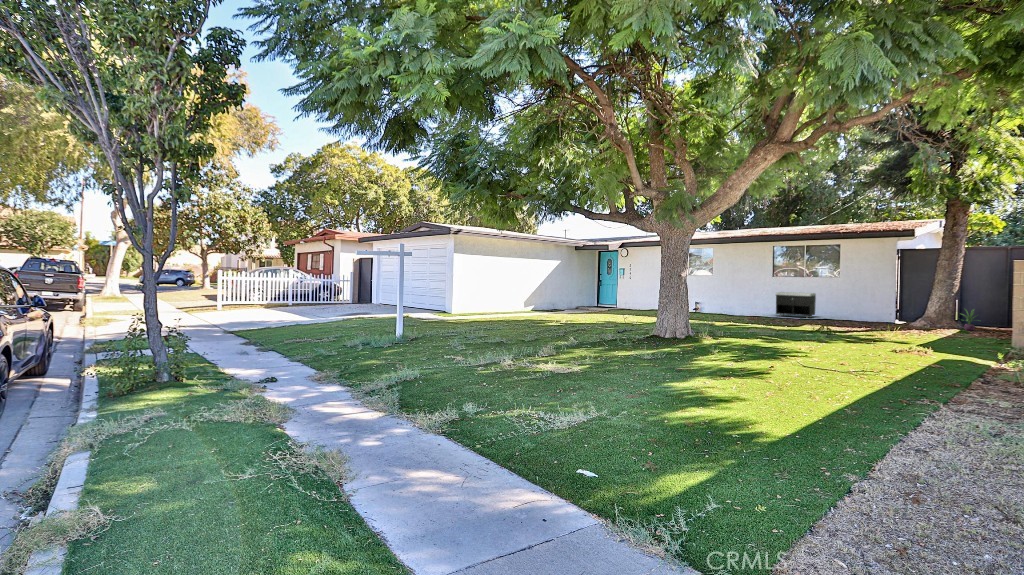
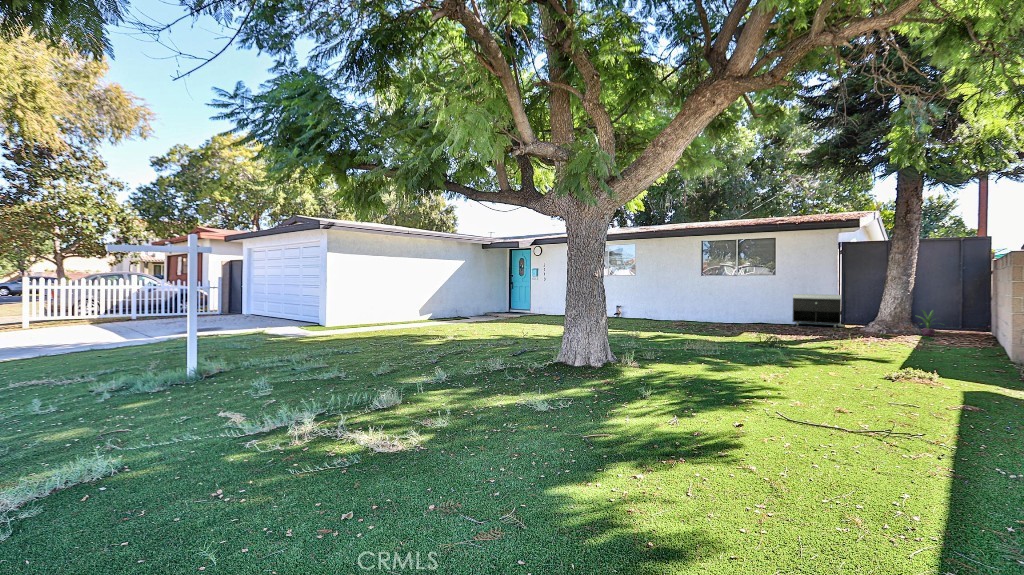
storage bench: present [776,292,816,318] -> present [792,294,841,327]

